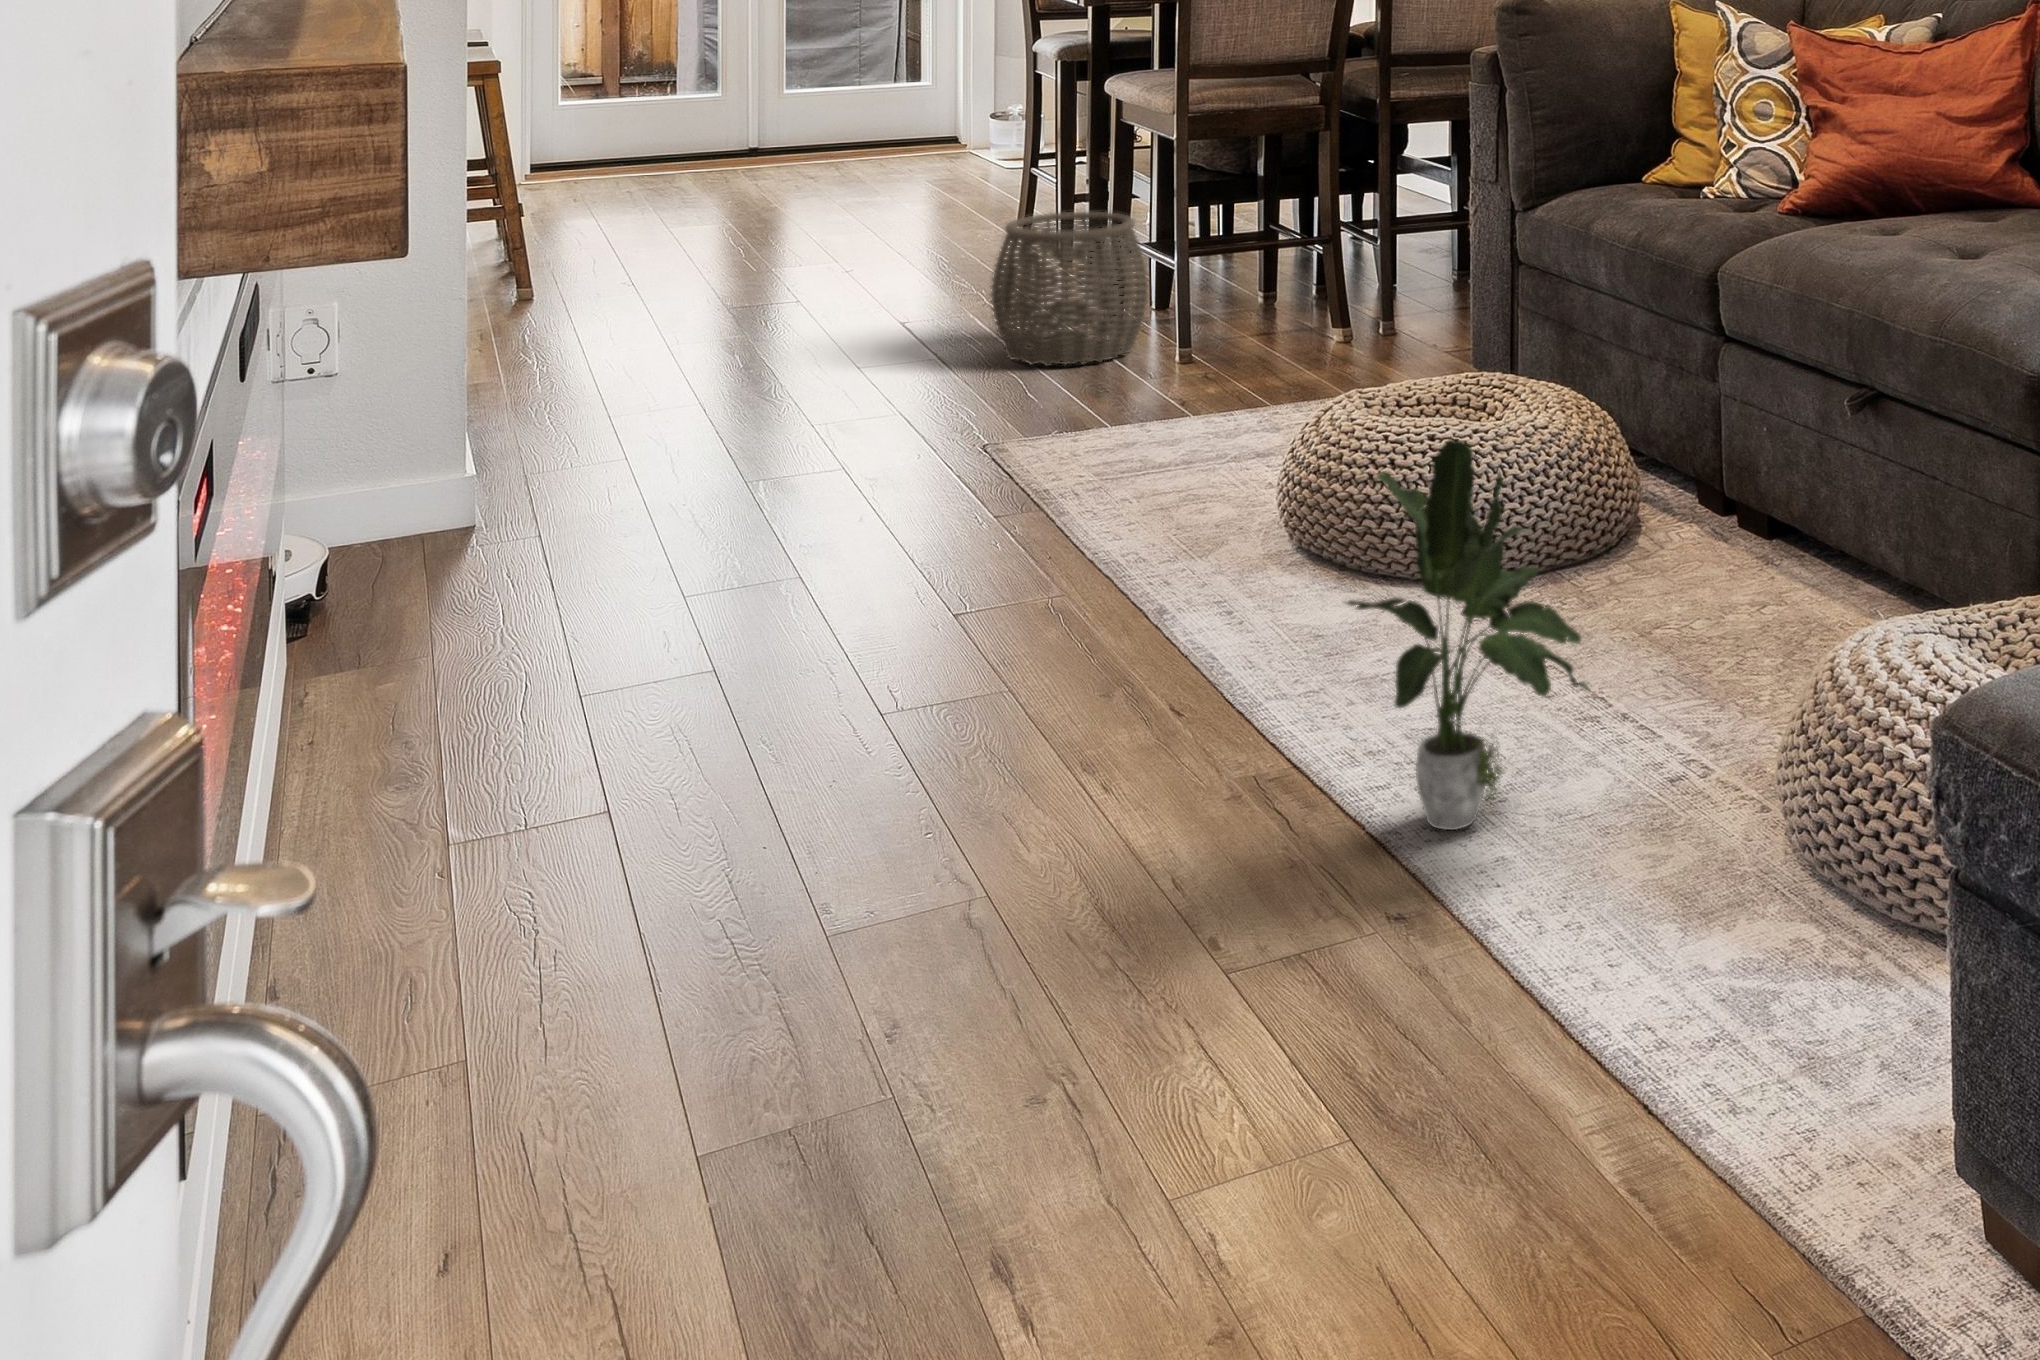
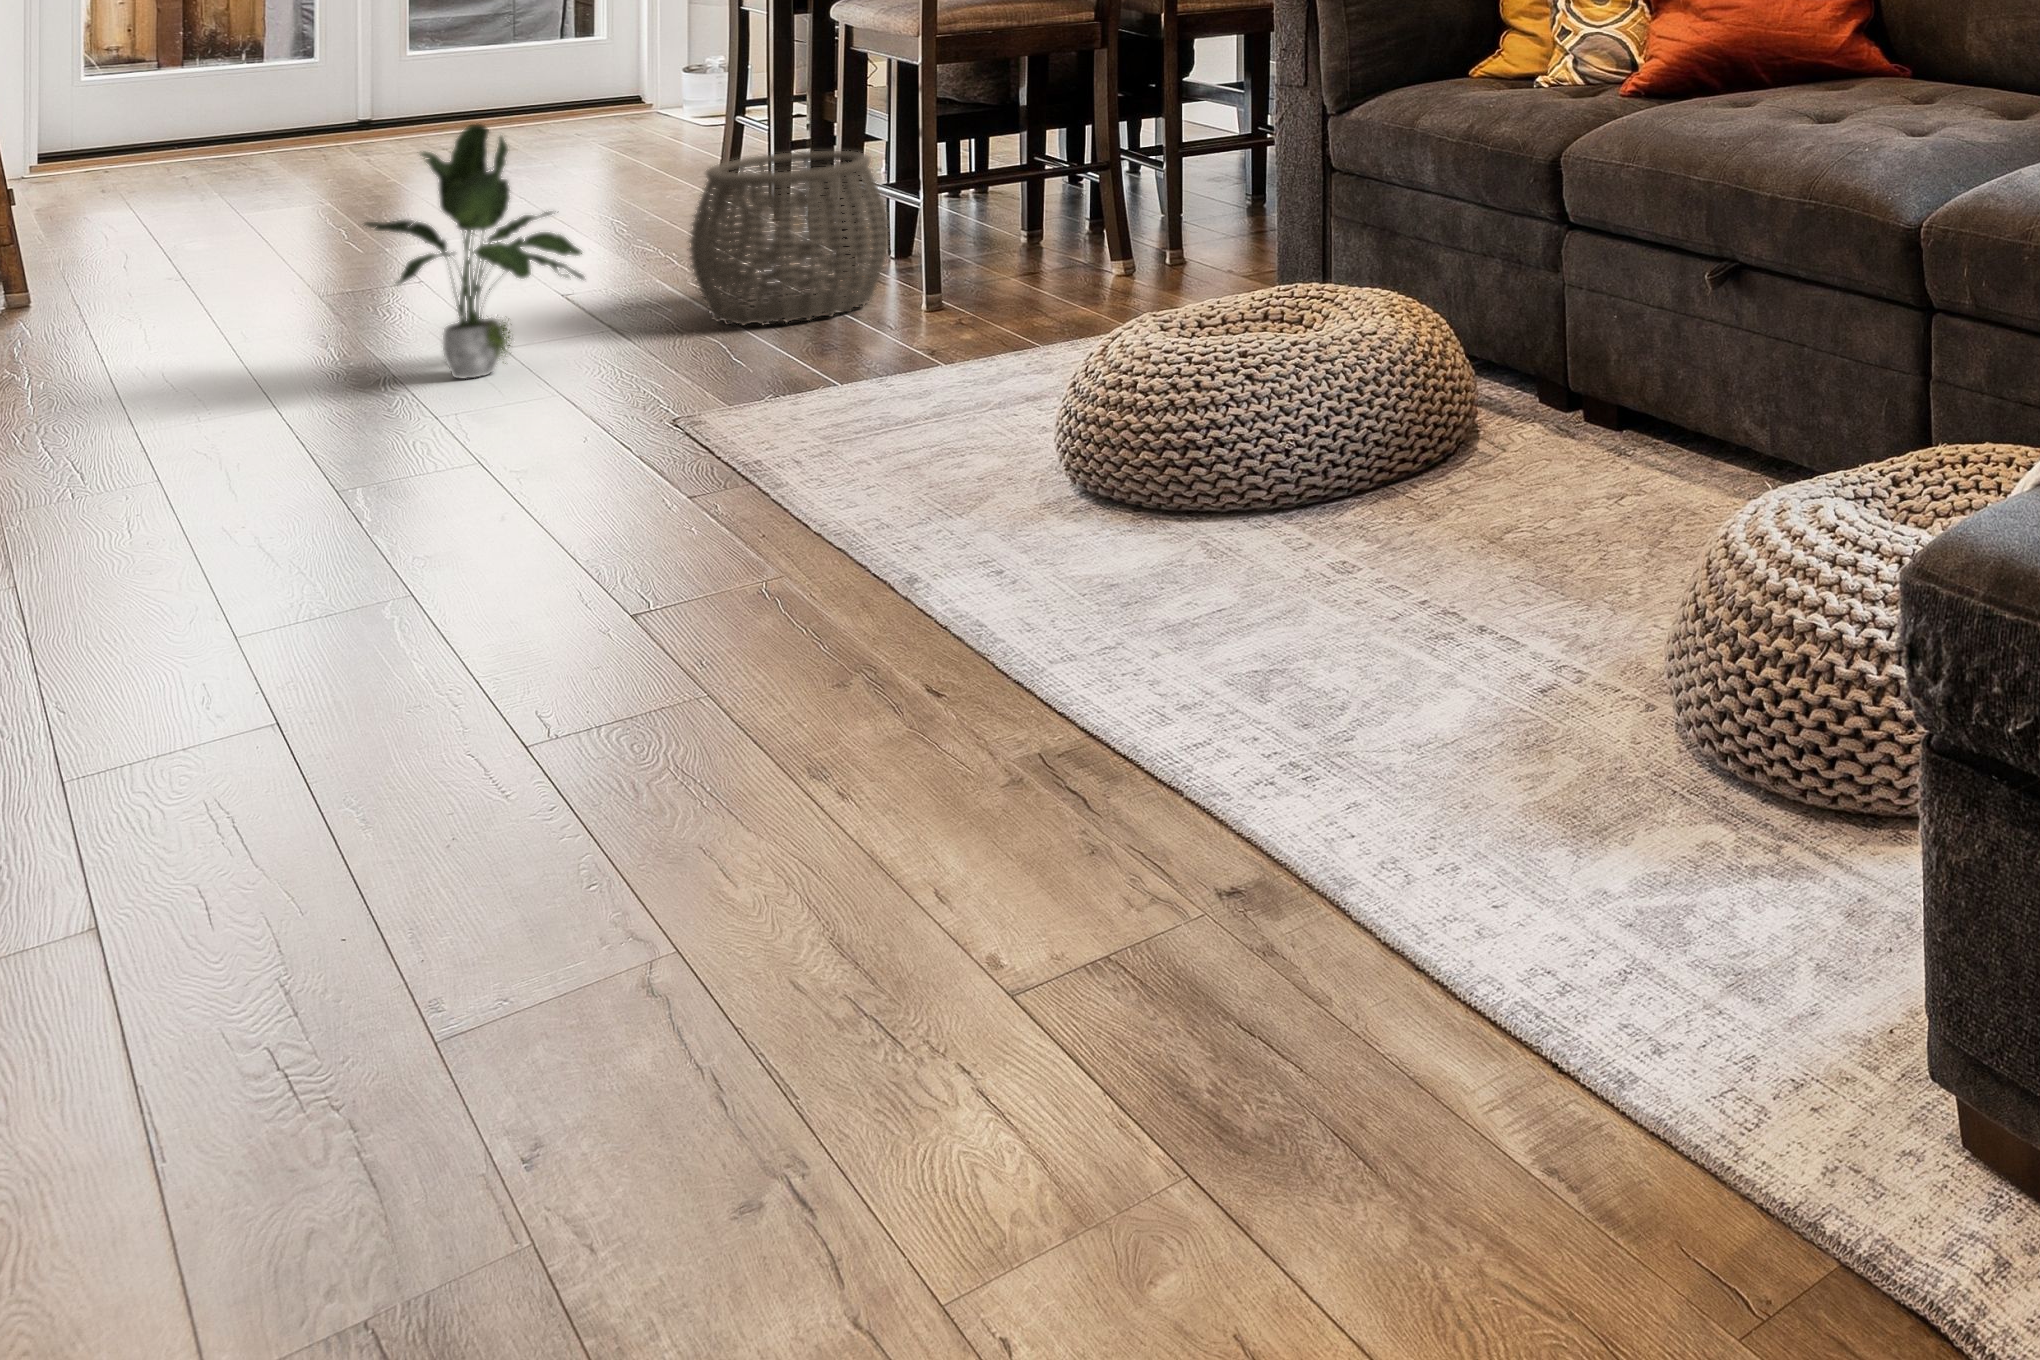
potted plant: present [1347,439,1590,830] -> present [365,124,584,379]

